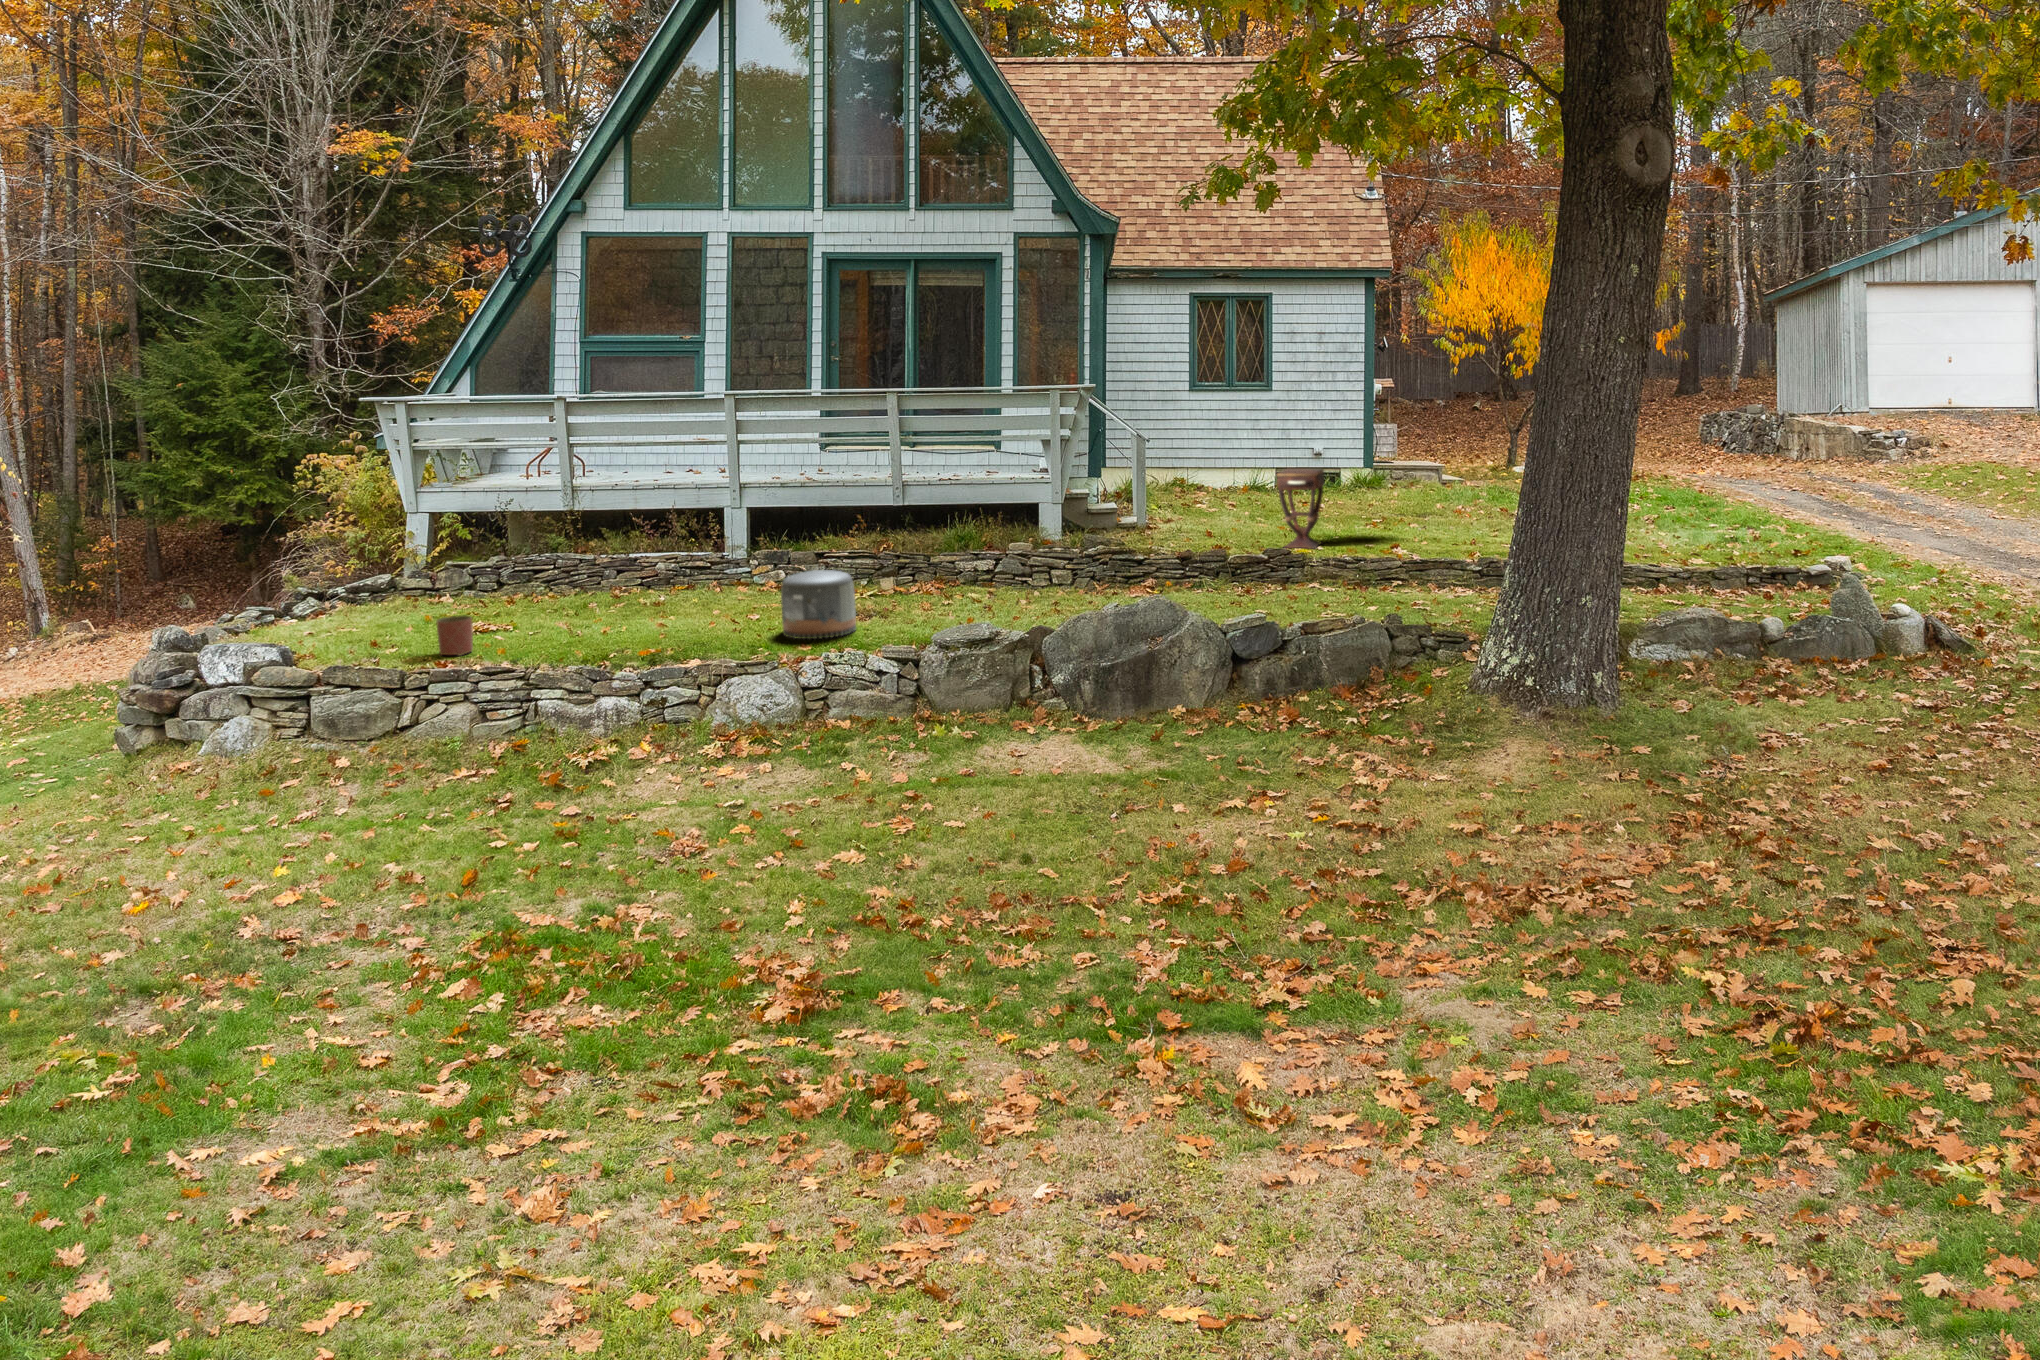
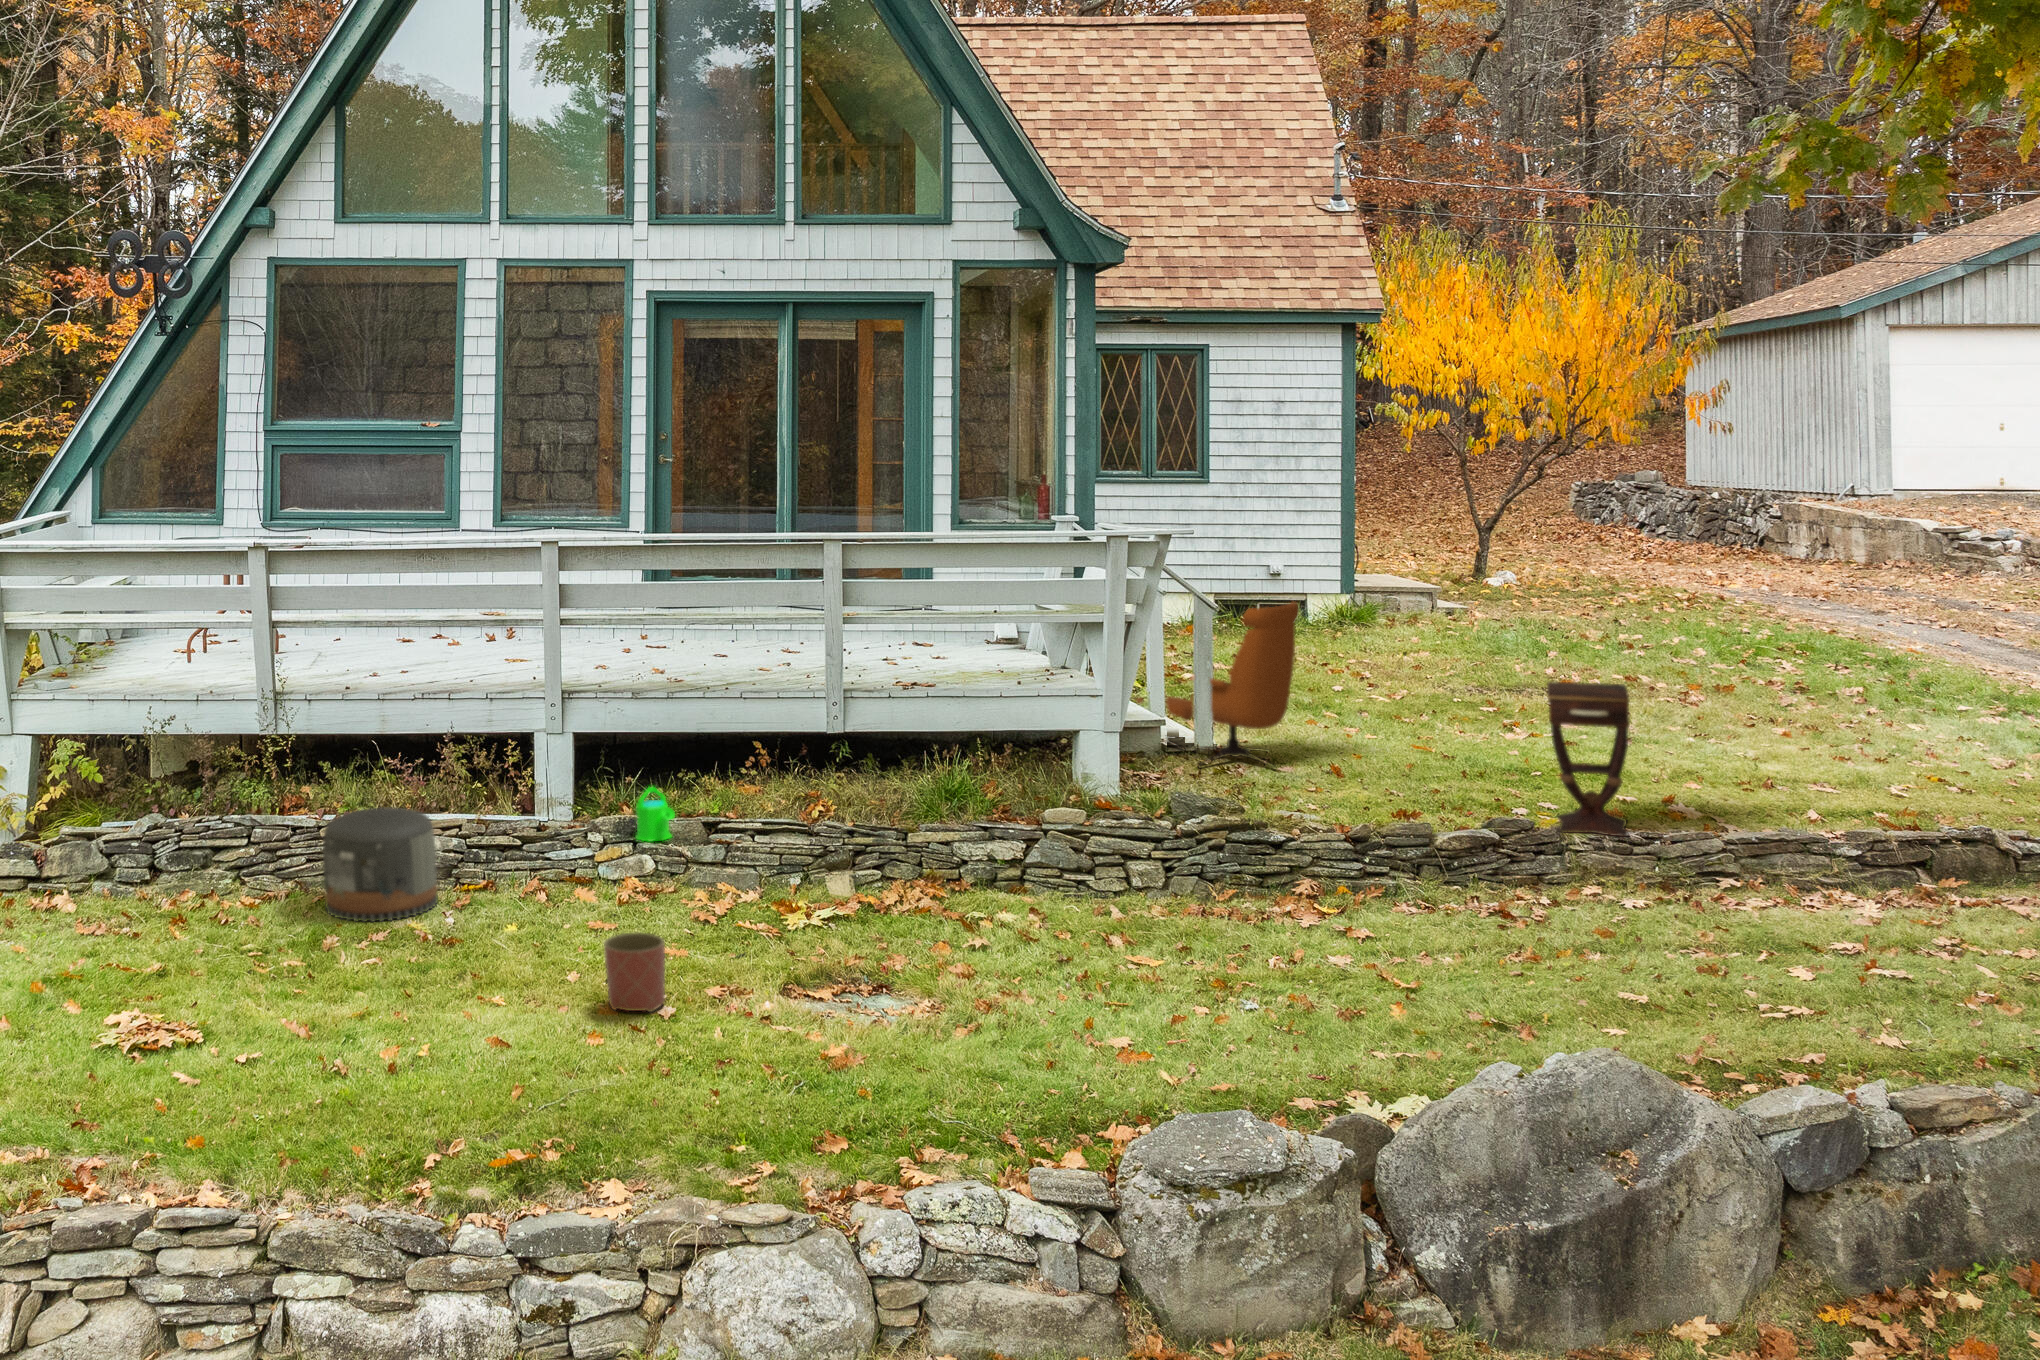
lounge chair: none [1093,432,1180,530] -> present [1136,602,1299,769]
watering can: none [782,534,804,564] -> present [636,787,675,841]
pouf: present [781,570,856,639] -> present [323,807,438,922]
planter: present [436,615,473,656] -> present [604,932,665,1012]

